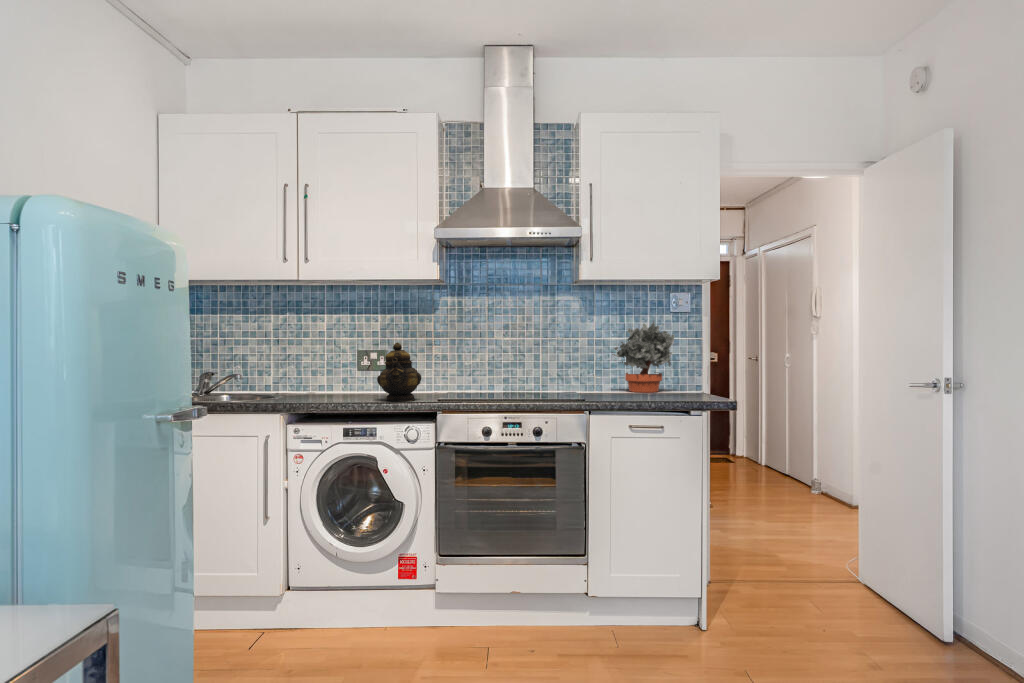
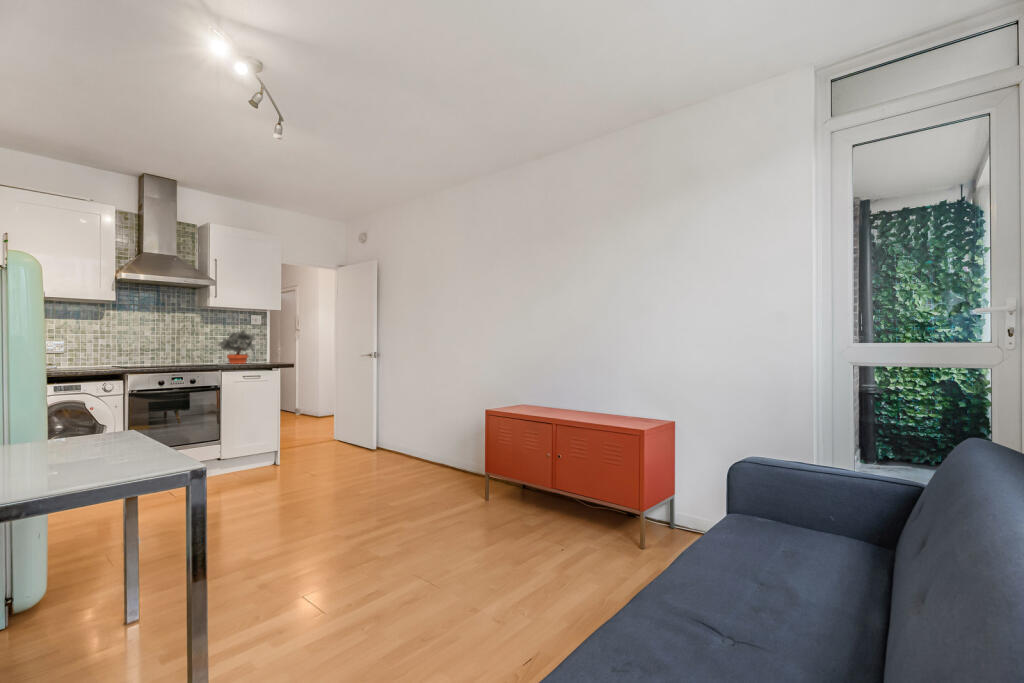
teapot: present [377,343,421,401] -> none [75,337,108,370]

